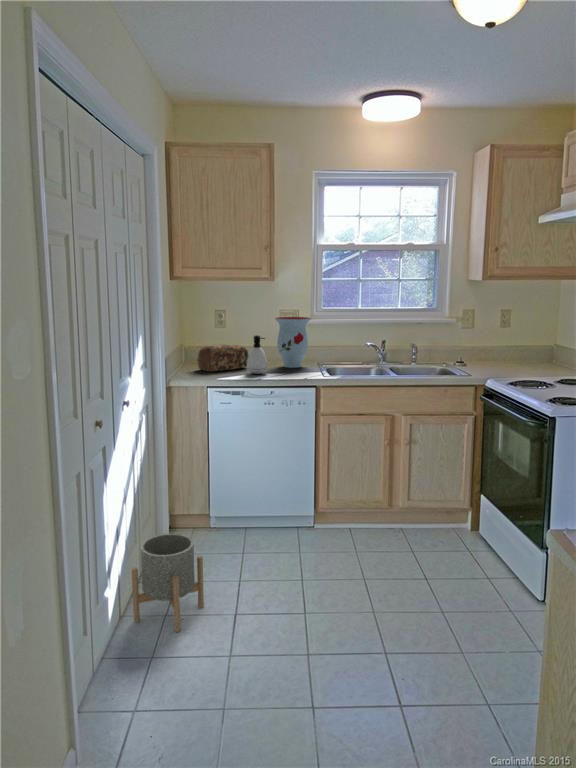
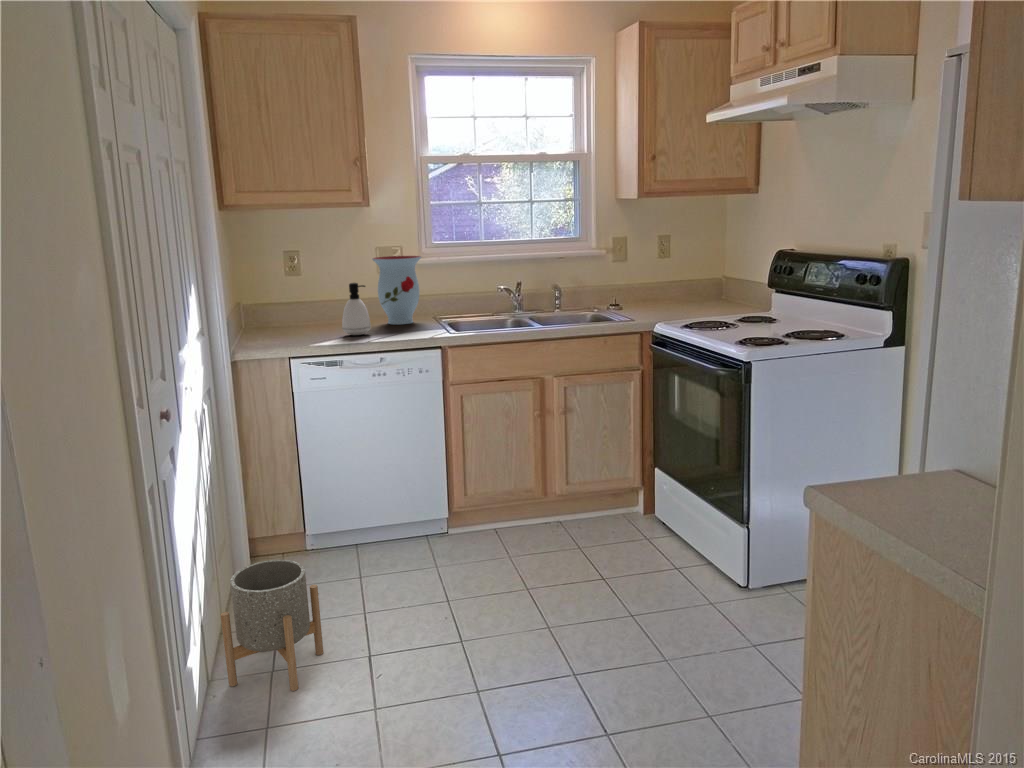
bread loaf: present [197,344,248,372] -> none [269,298,340,337]

